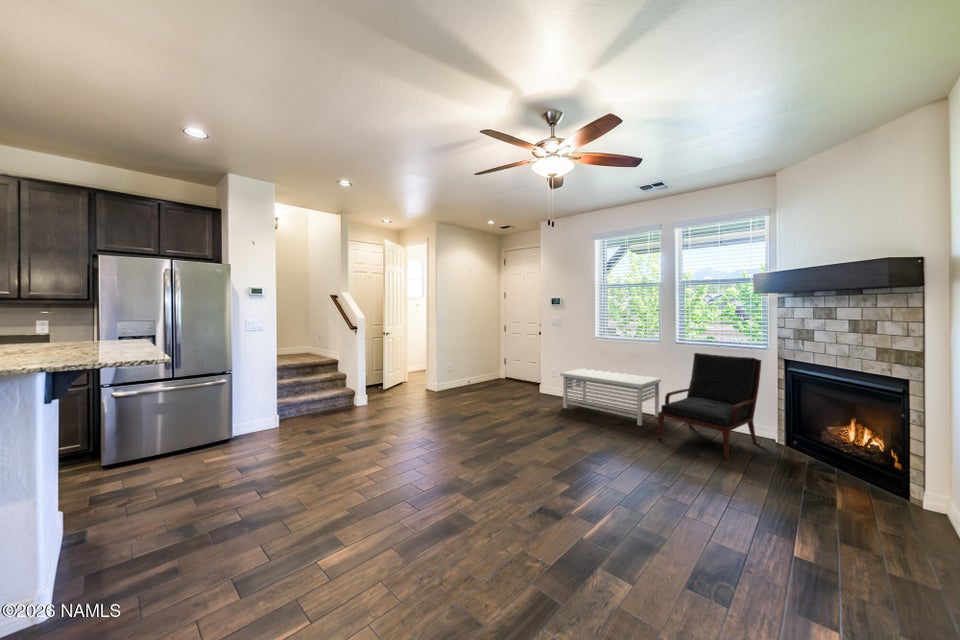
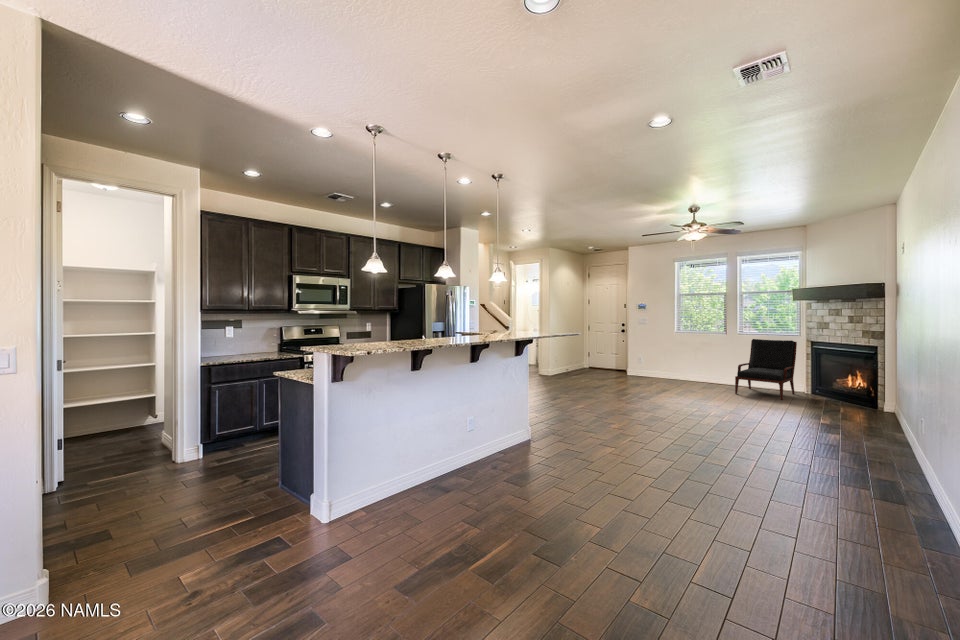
storage bench: present [560,369,661,426] -> none [653,354,727,389]

